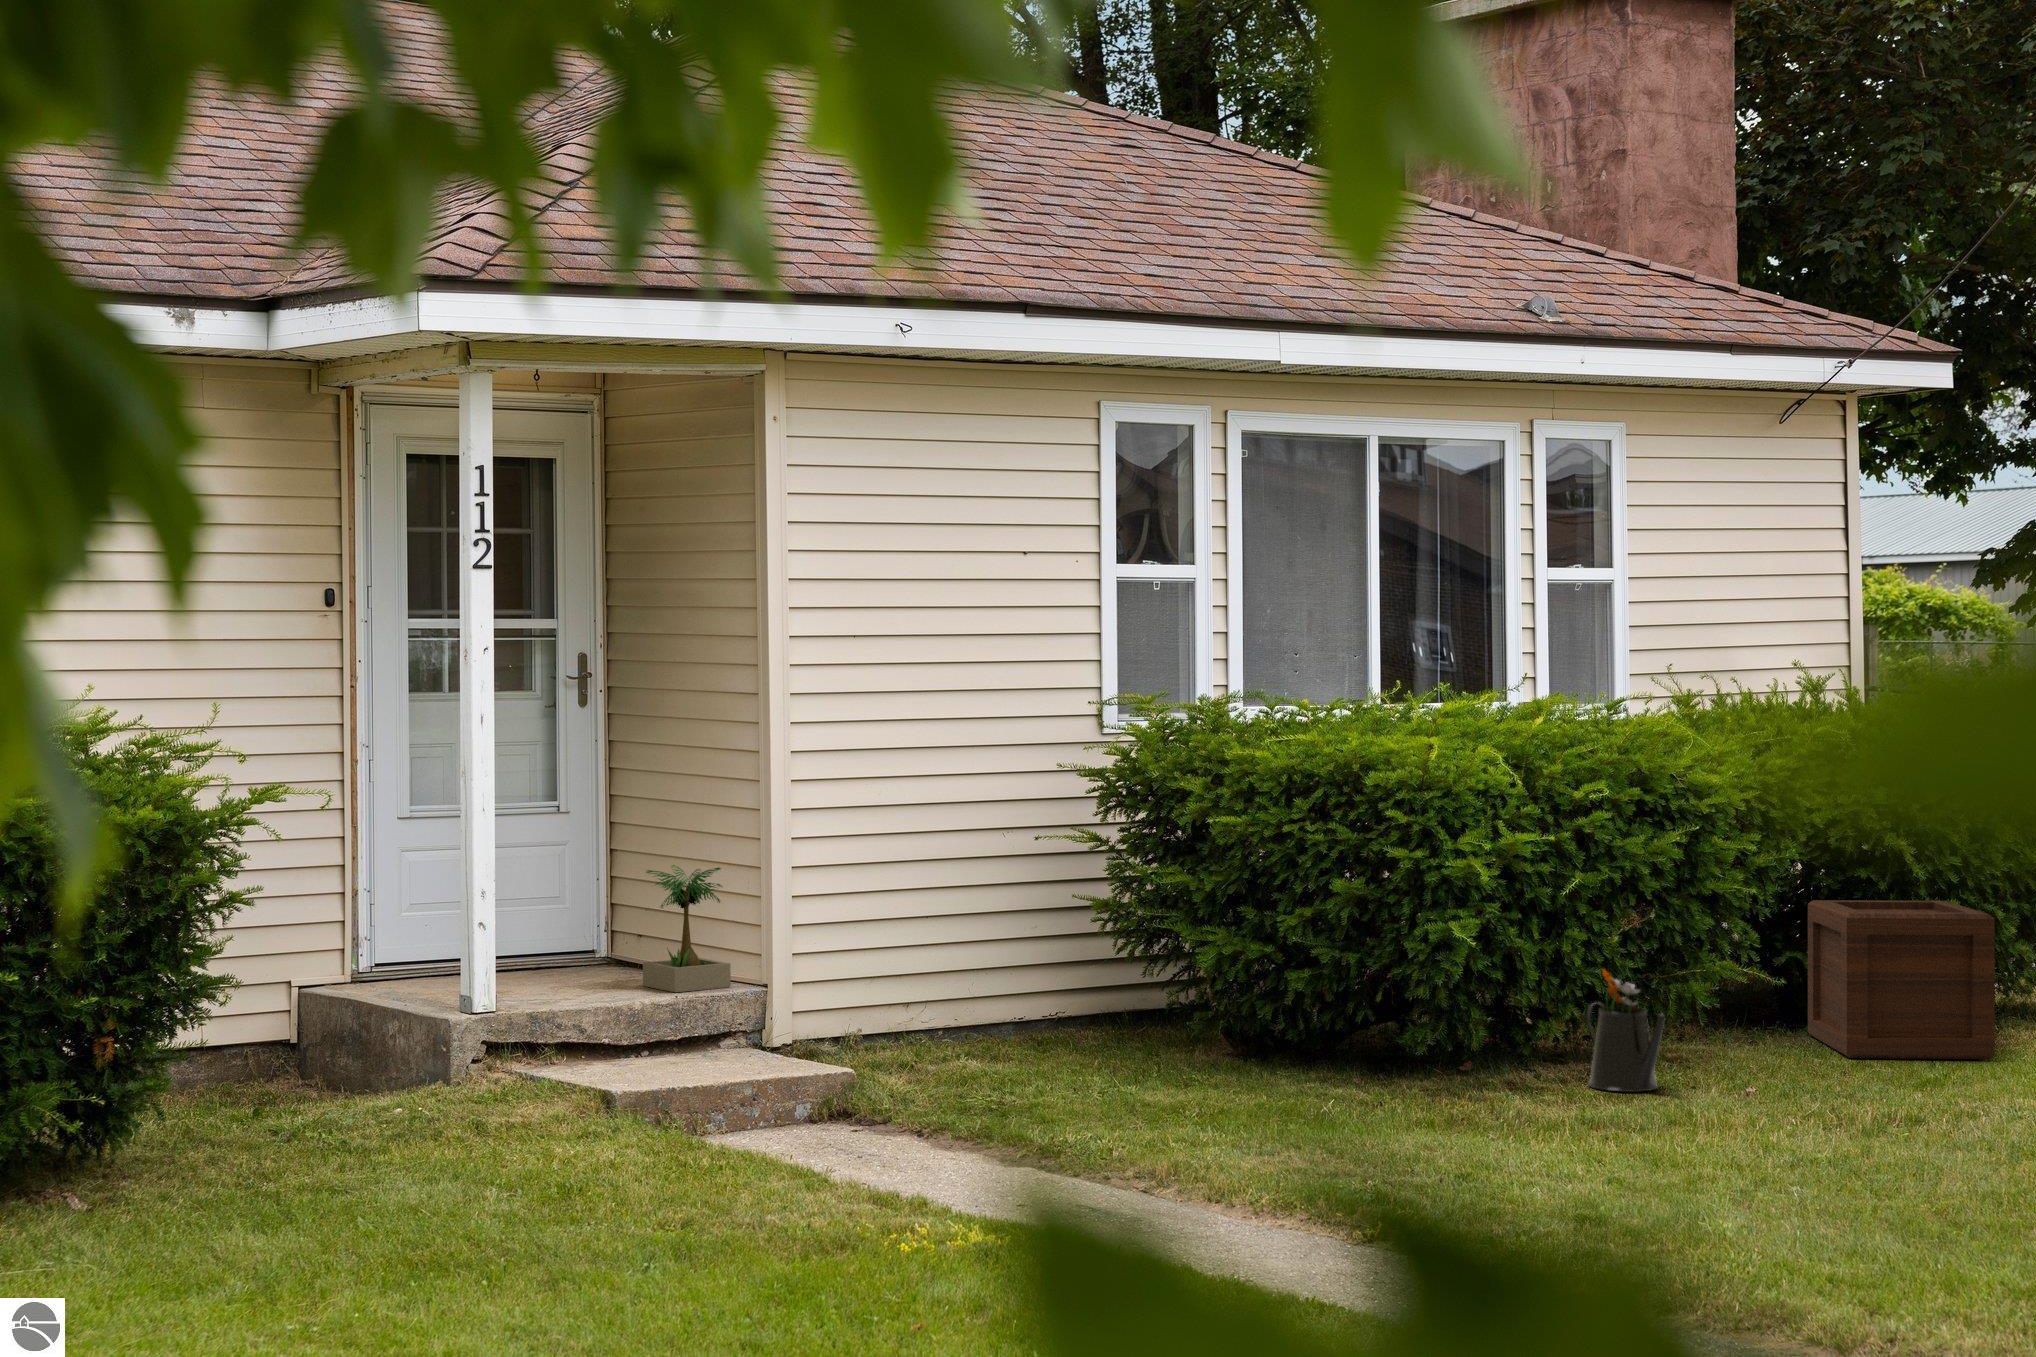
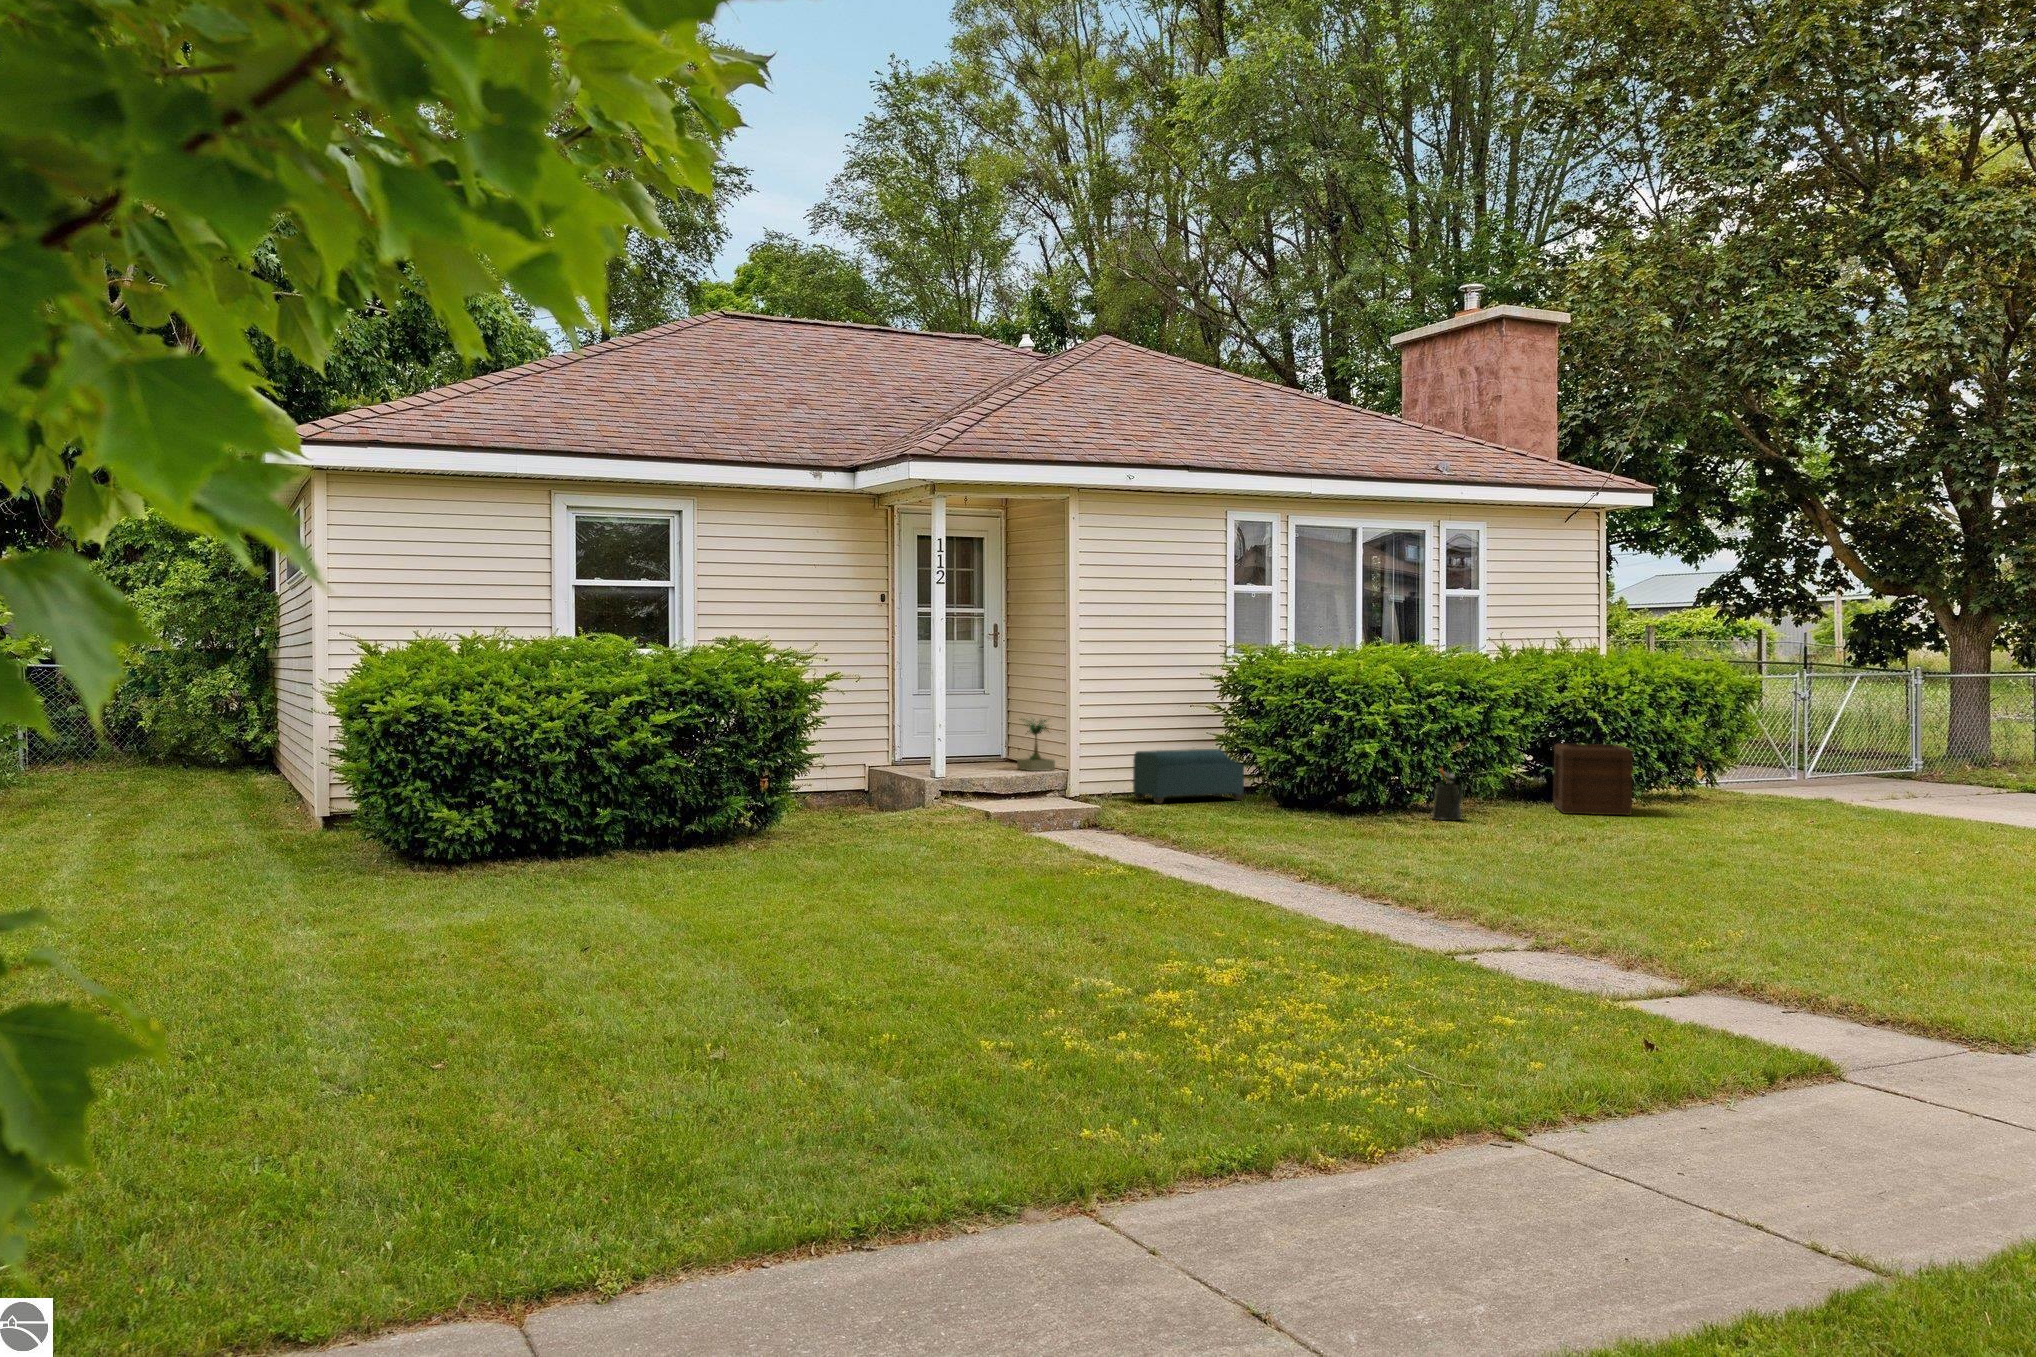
bench: none [908,925,1154,1061] -> present [1133,749,1244,804]

